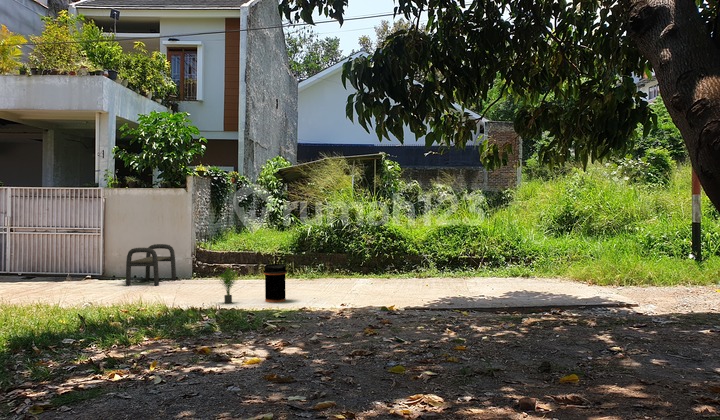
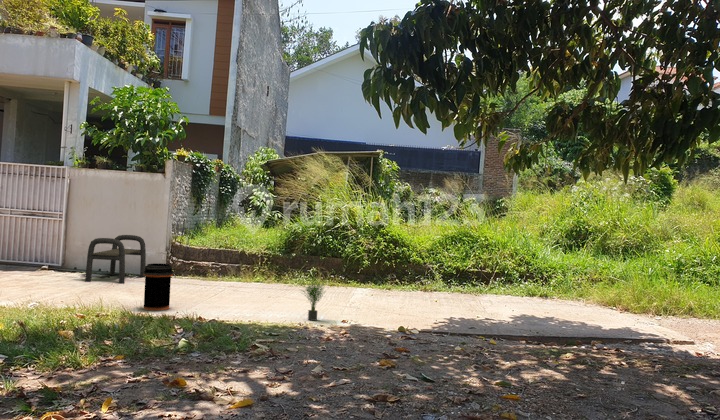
trash can: present [263,264,287,302] -> present [143,264,173,310]
potted plant: present [220,270,235,303] -> present [303,281,324,321]

